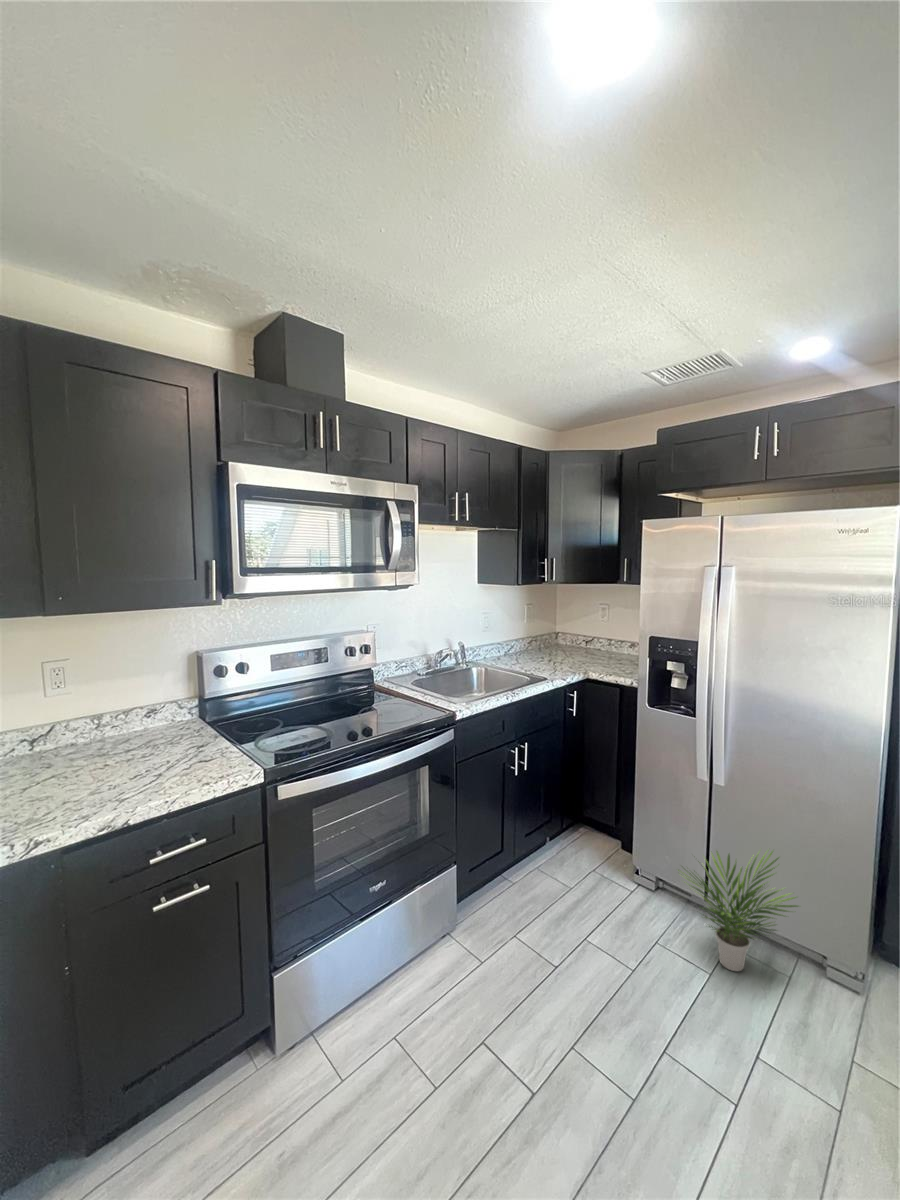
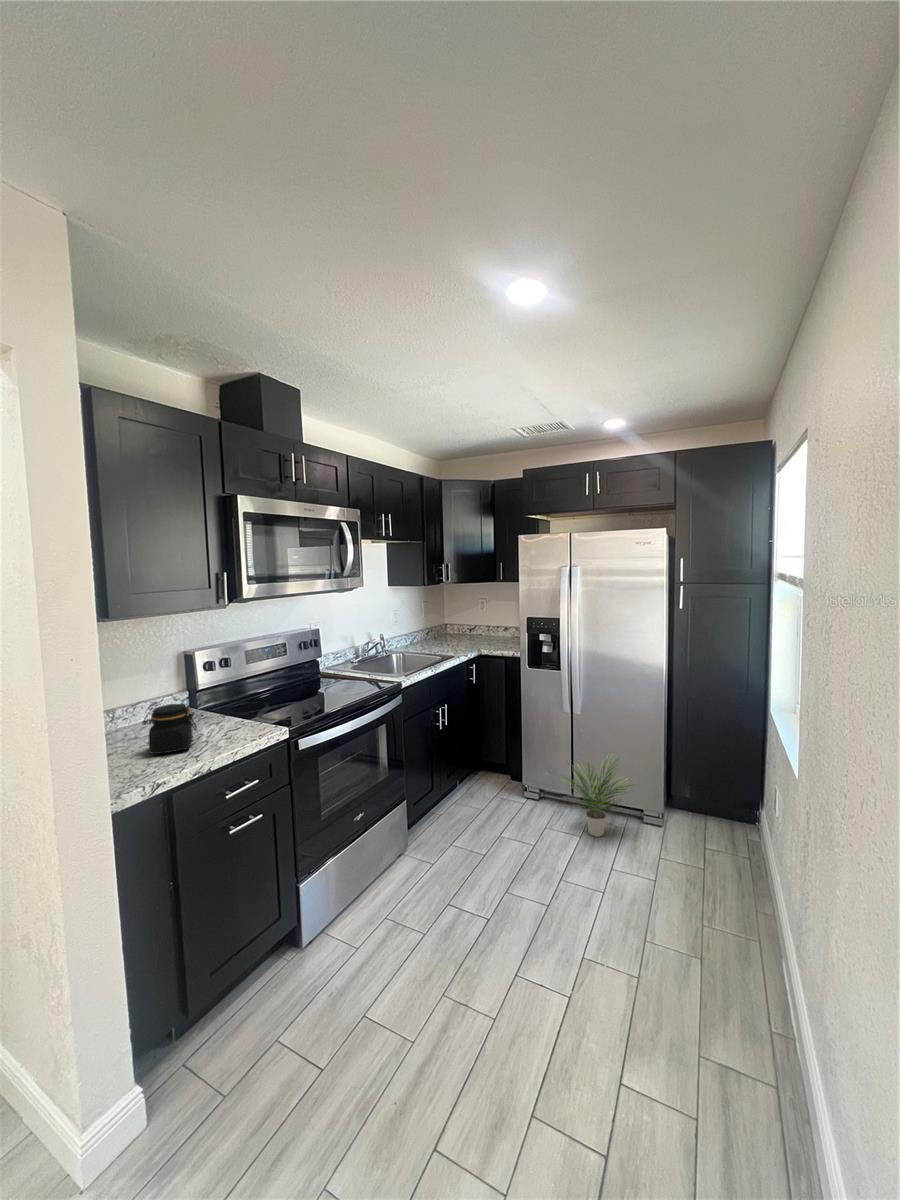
jar: none [91,720,156,782] -> present [142,704,197,754]

